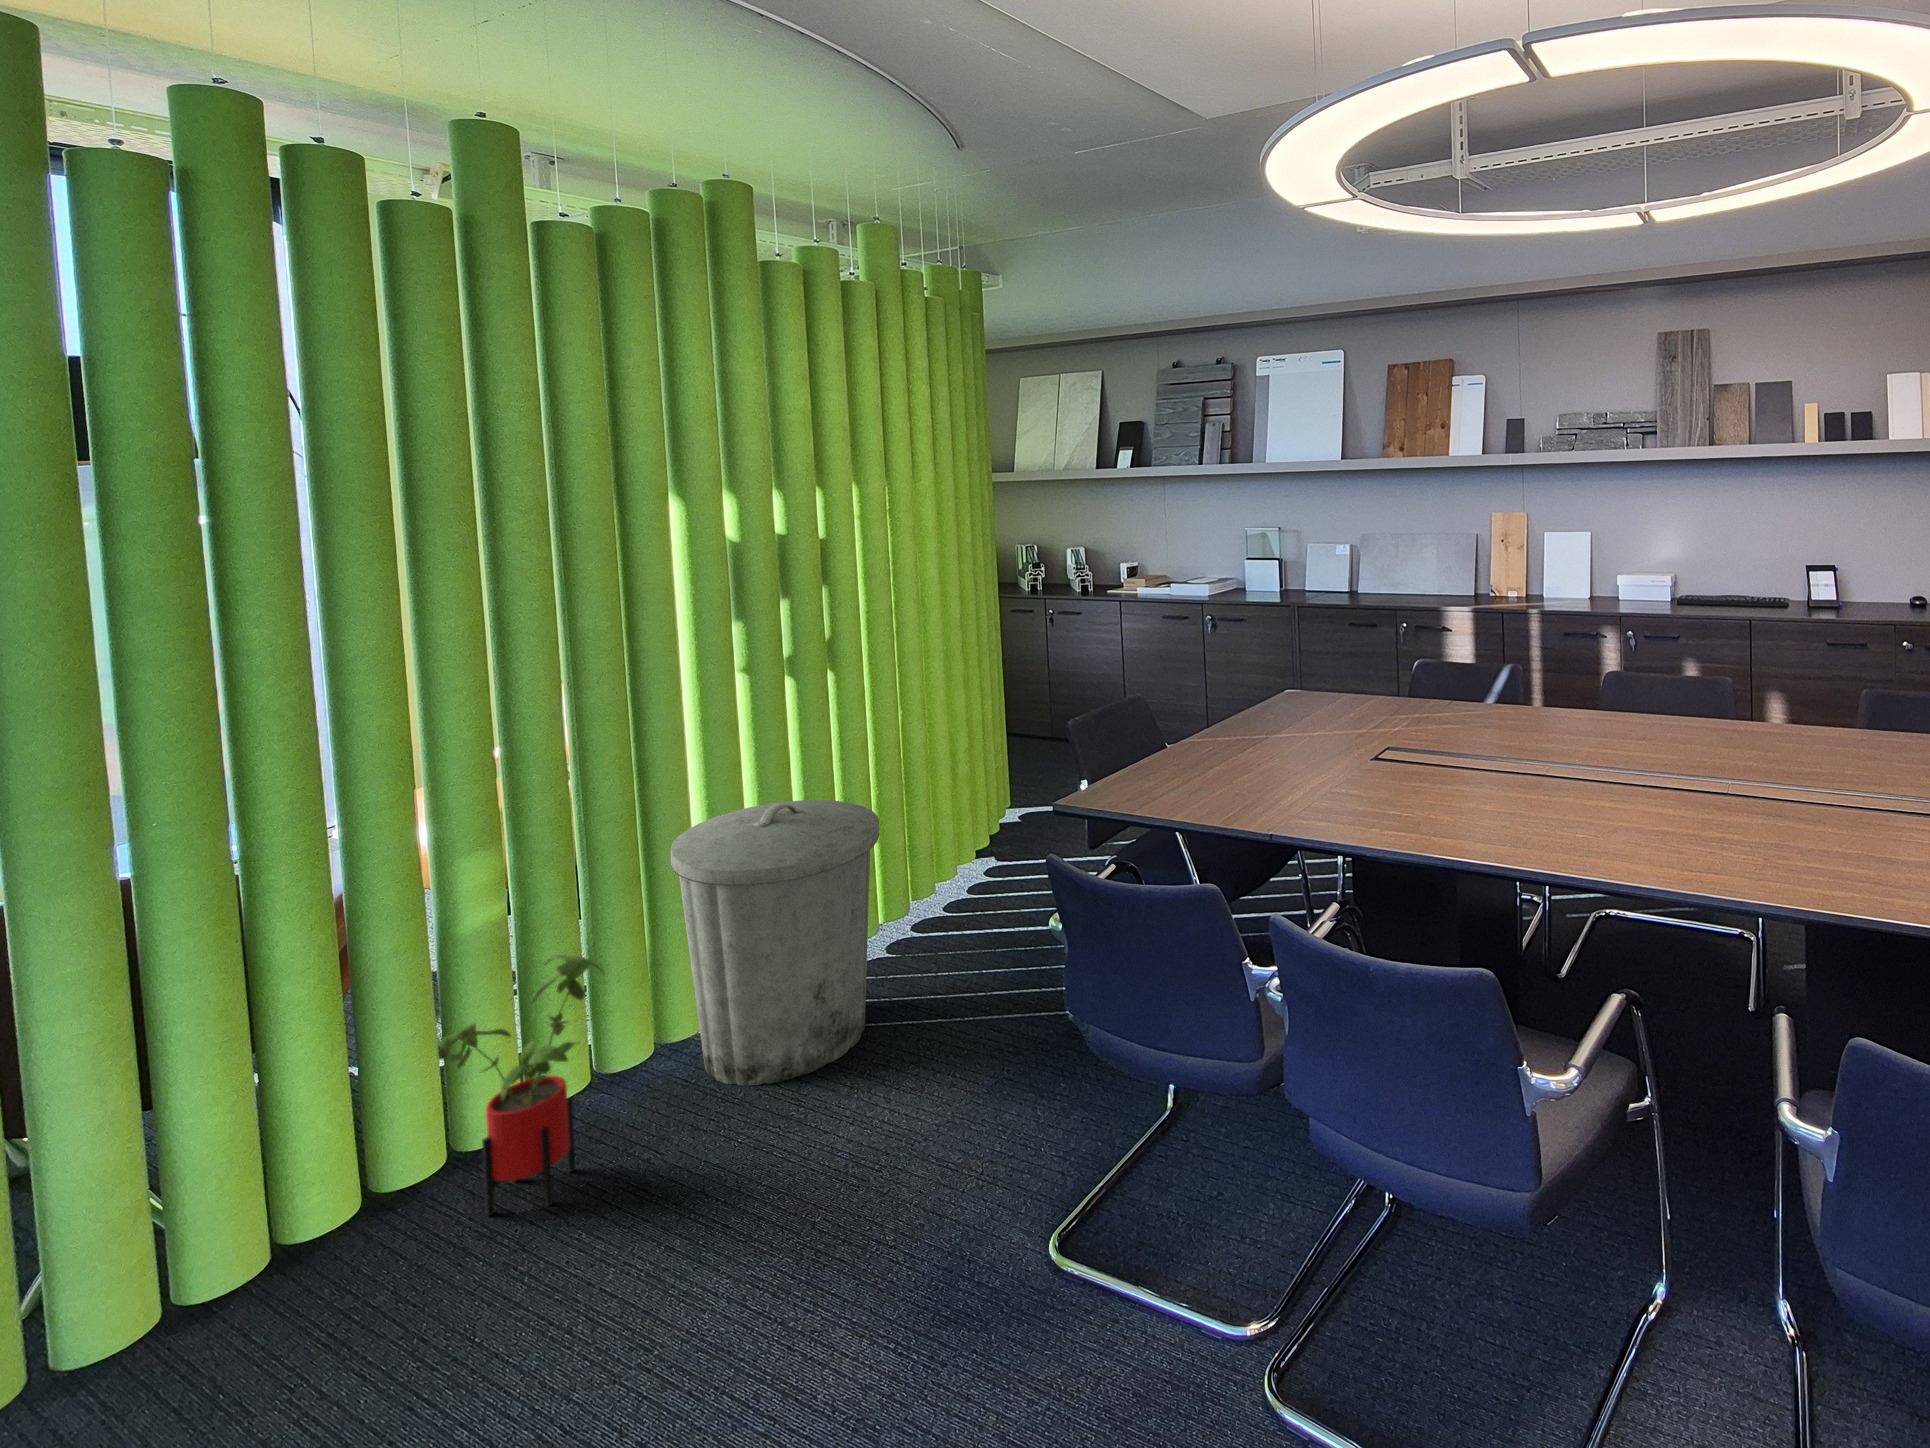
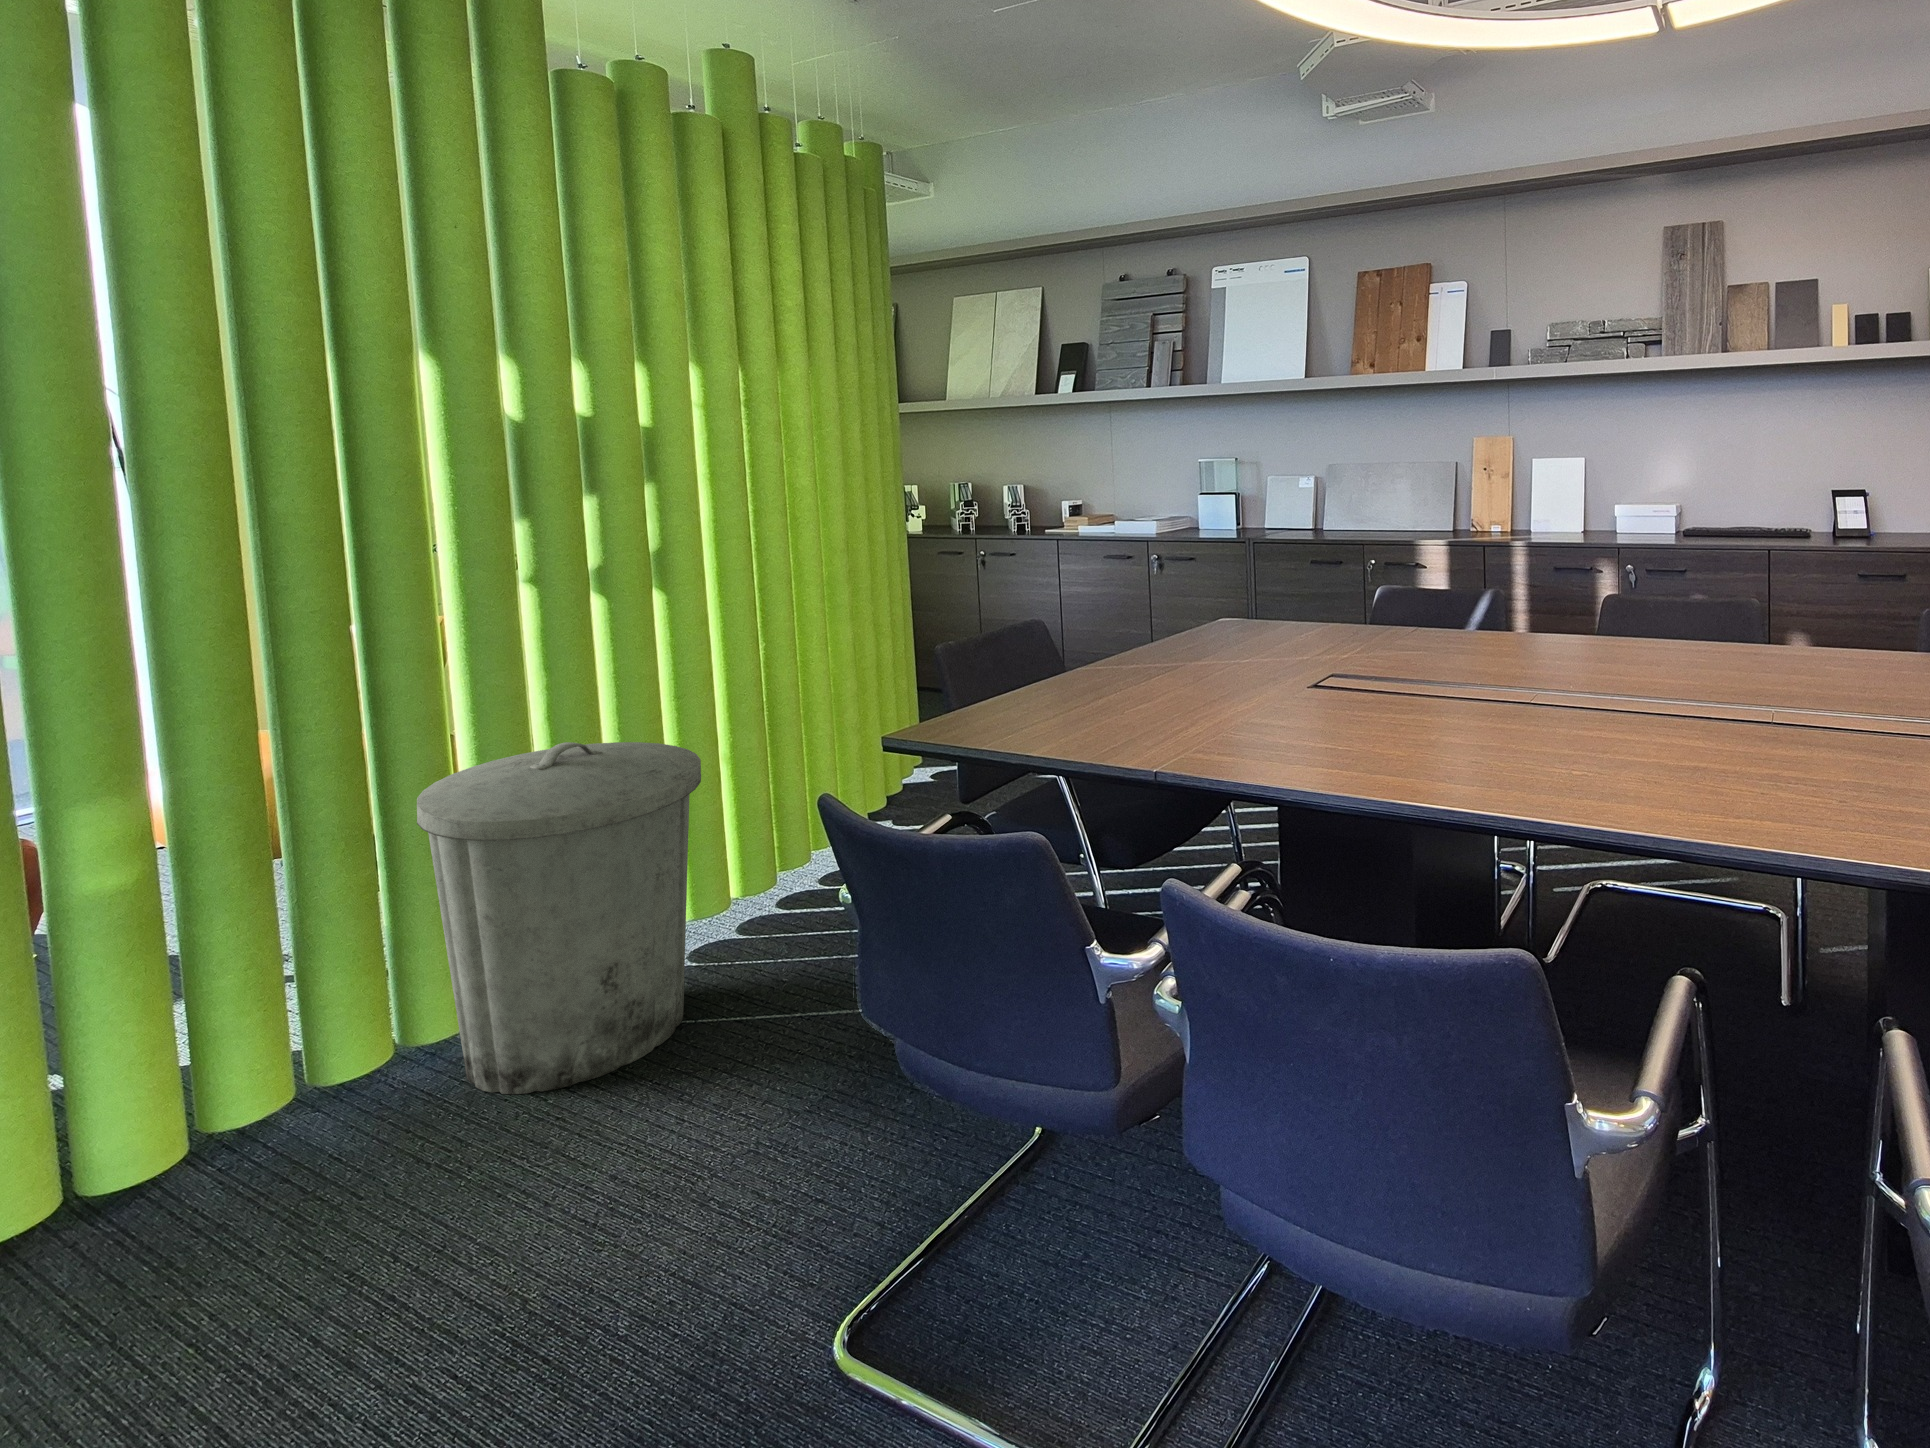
house plant: present [438,955,603,1216] -> none [30,928,294,1274]

